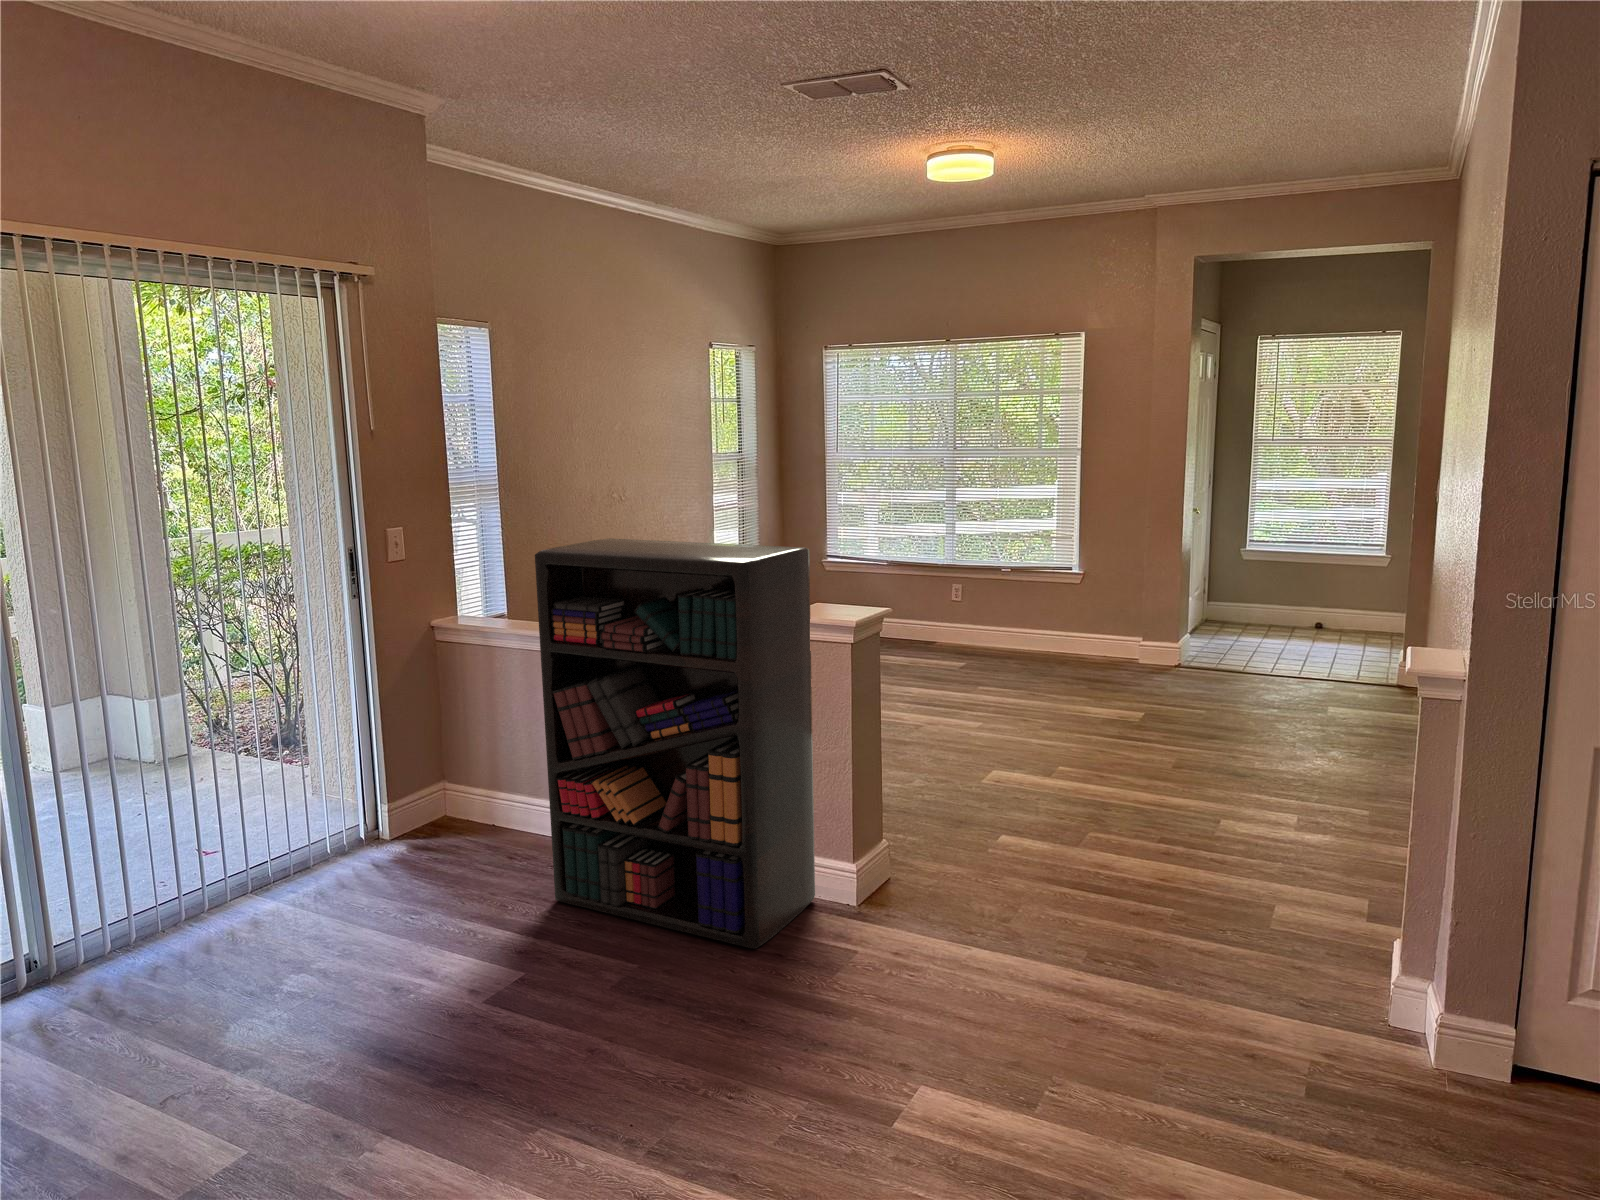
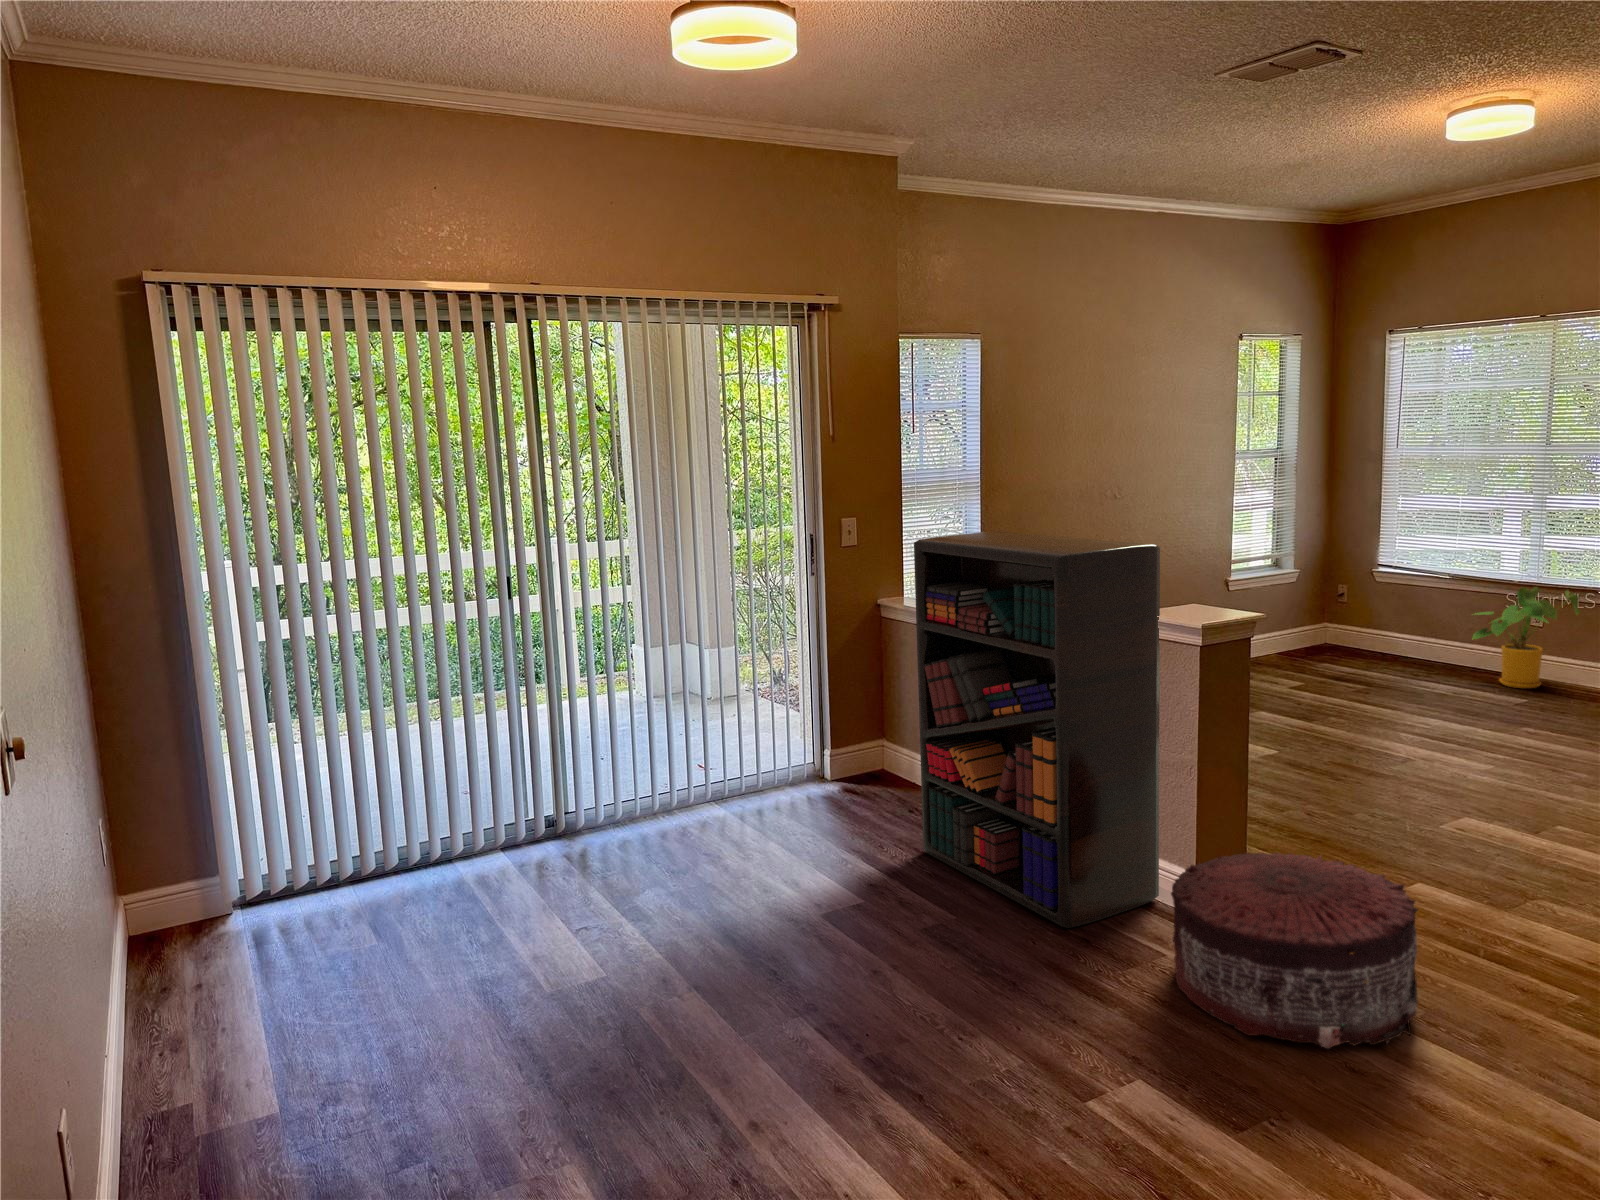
house plant: none [913,570,987,655] -> present [1473,587,1580,688]
pouf: none [869,826,1089,1010] -> present [1171,853,1418,1048]

